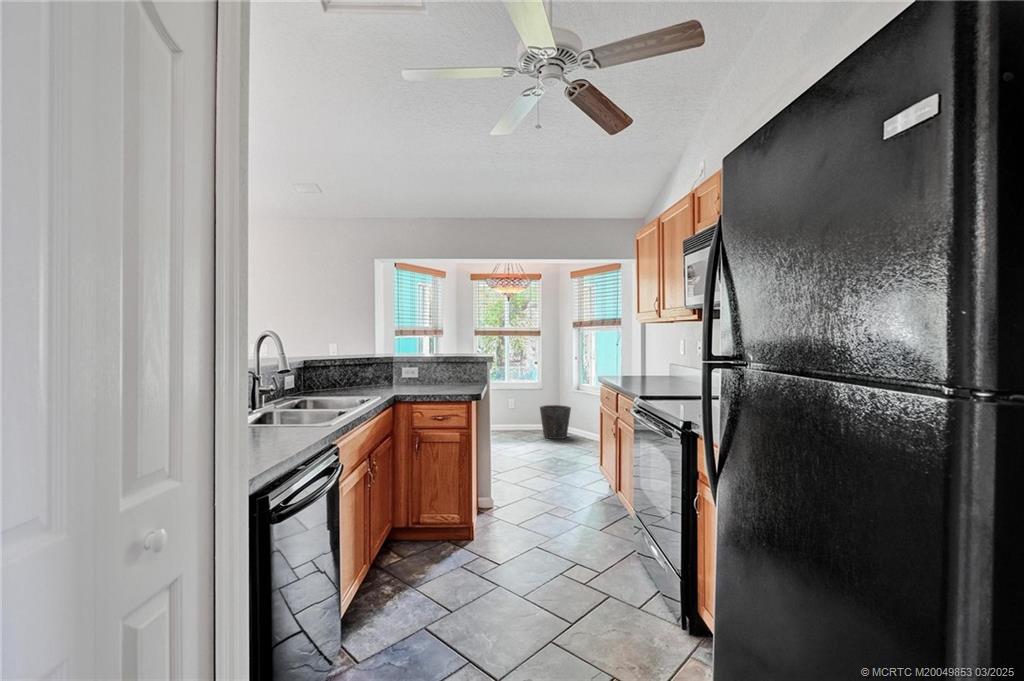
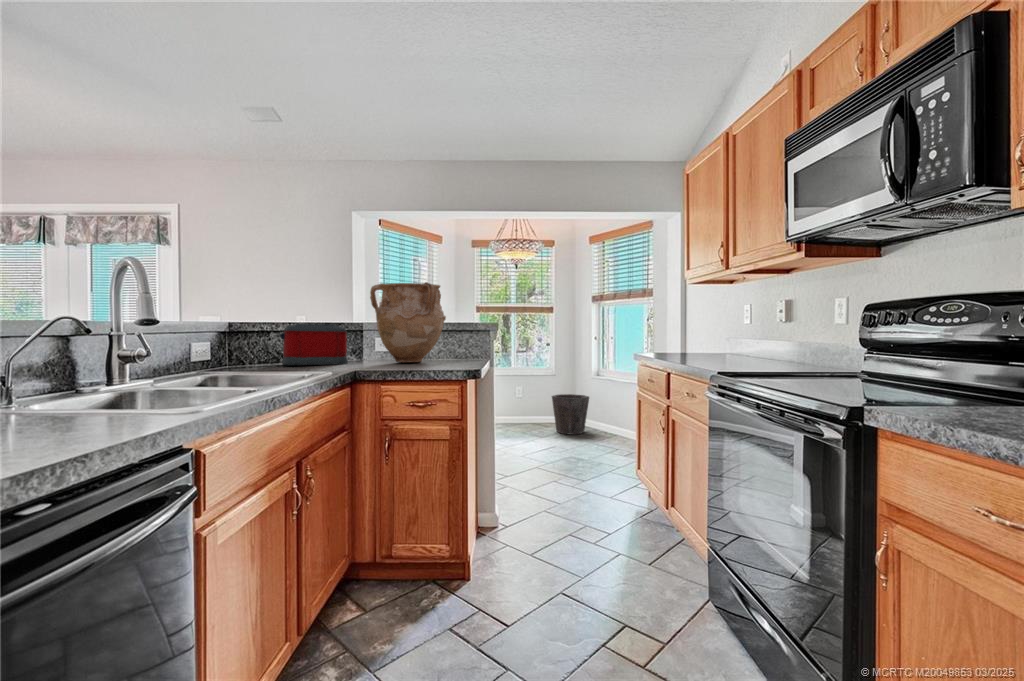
vase: none [401,330,456,388] -> present [370,282,446,363]
toaster: none [336,360,384,390] -> present [280,324,348,365]

